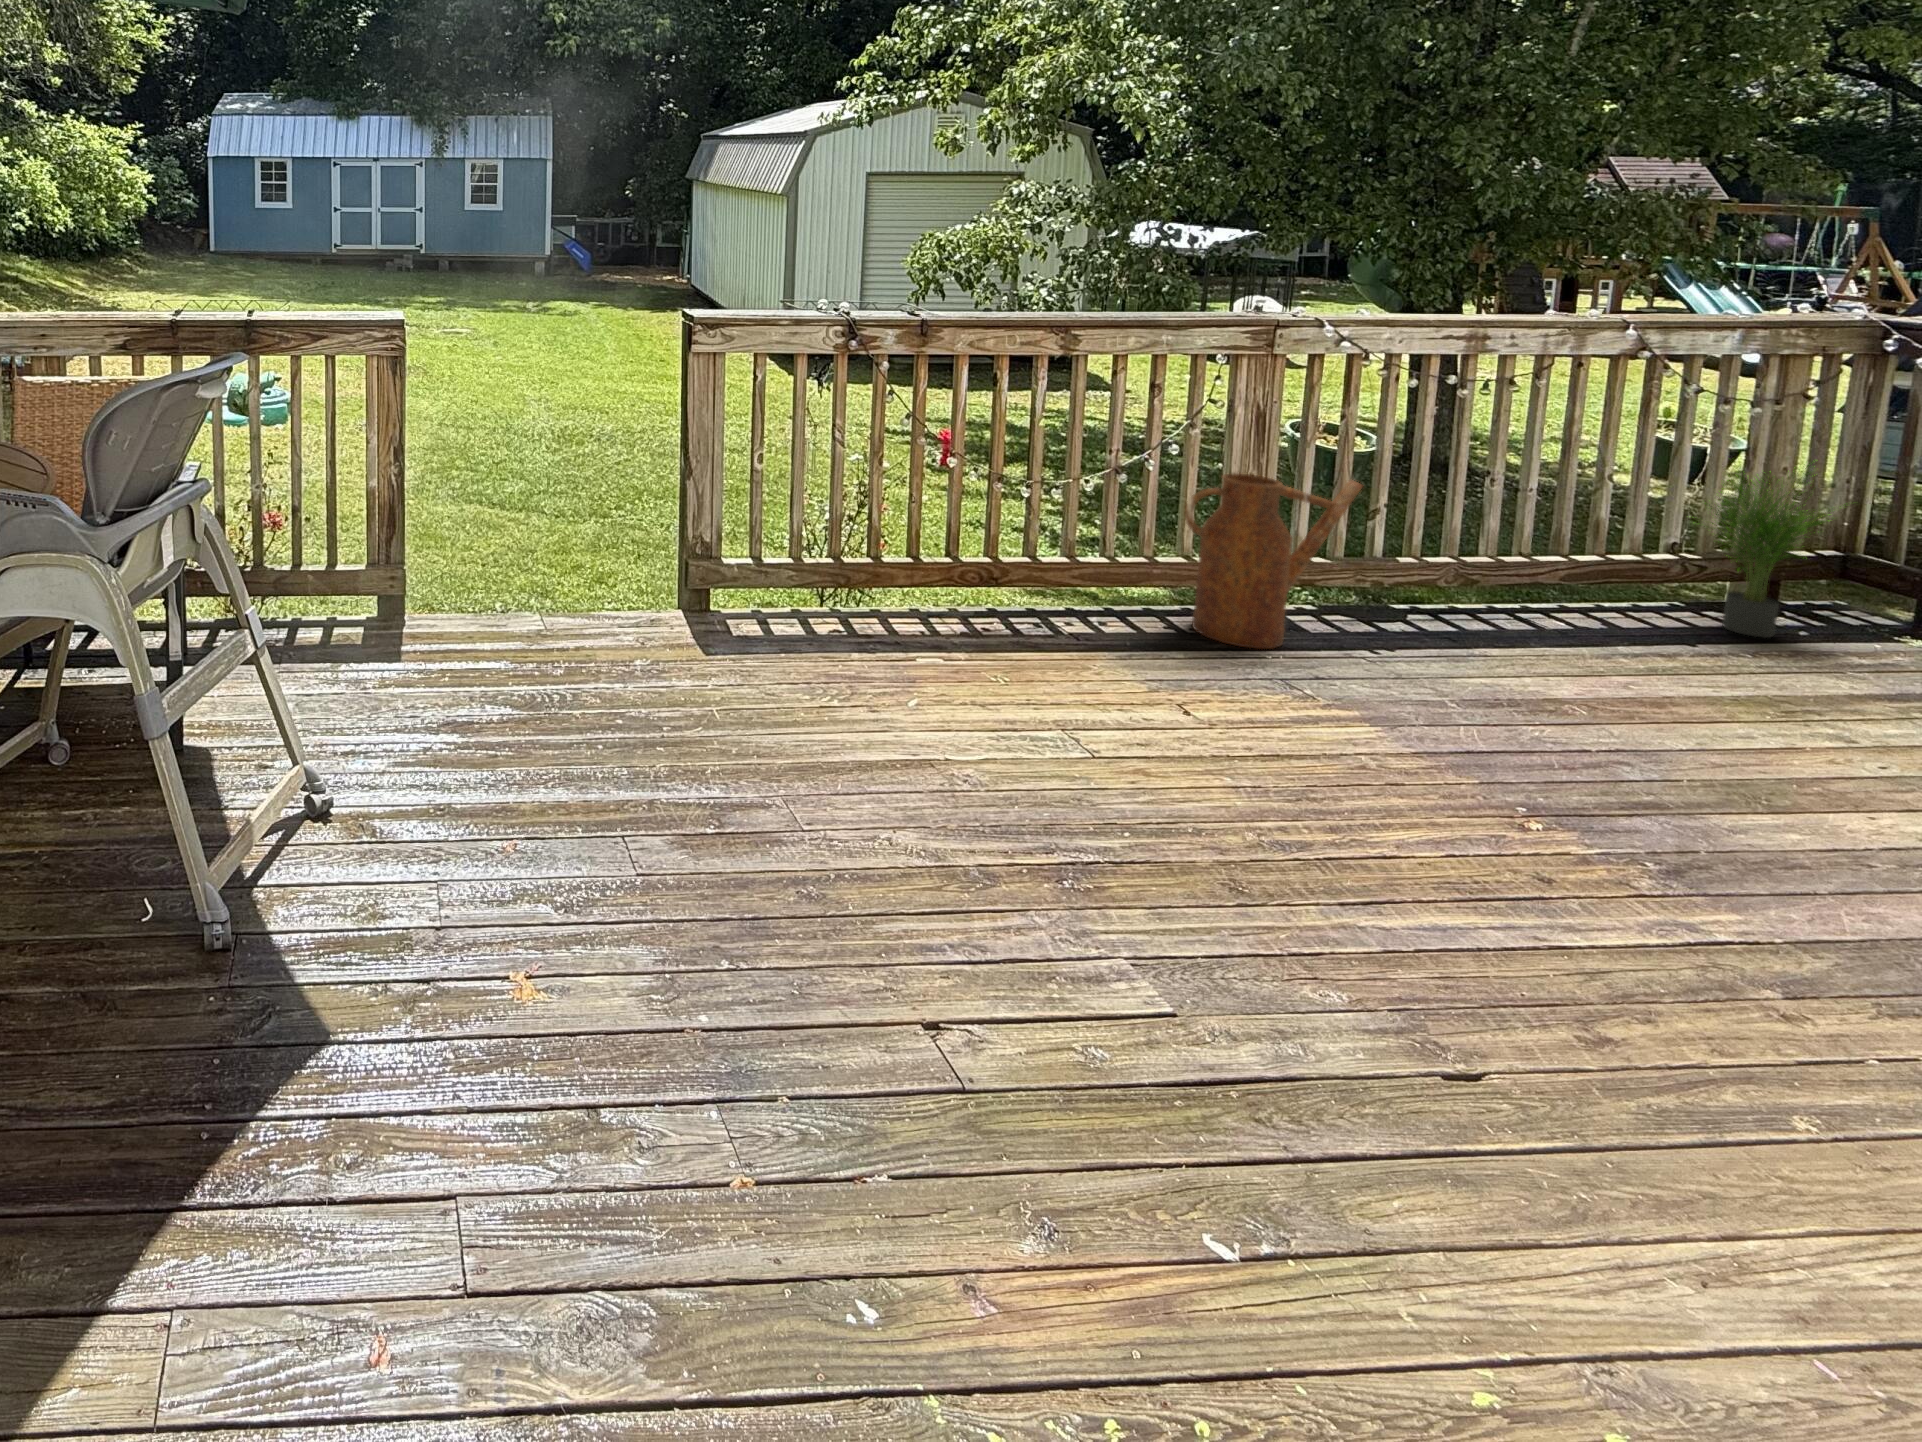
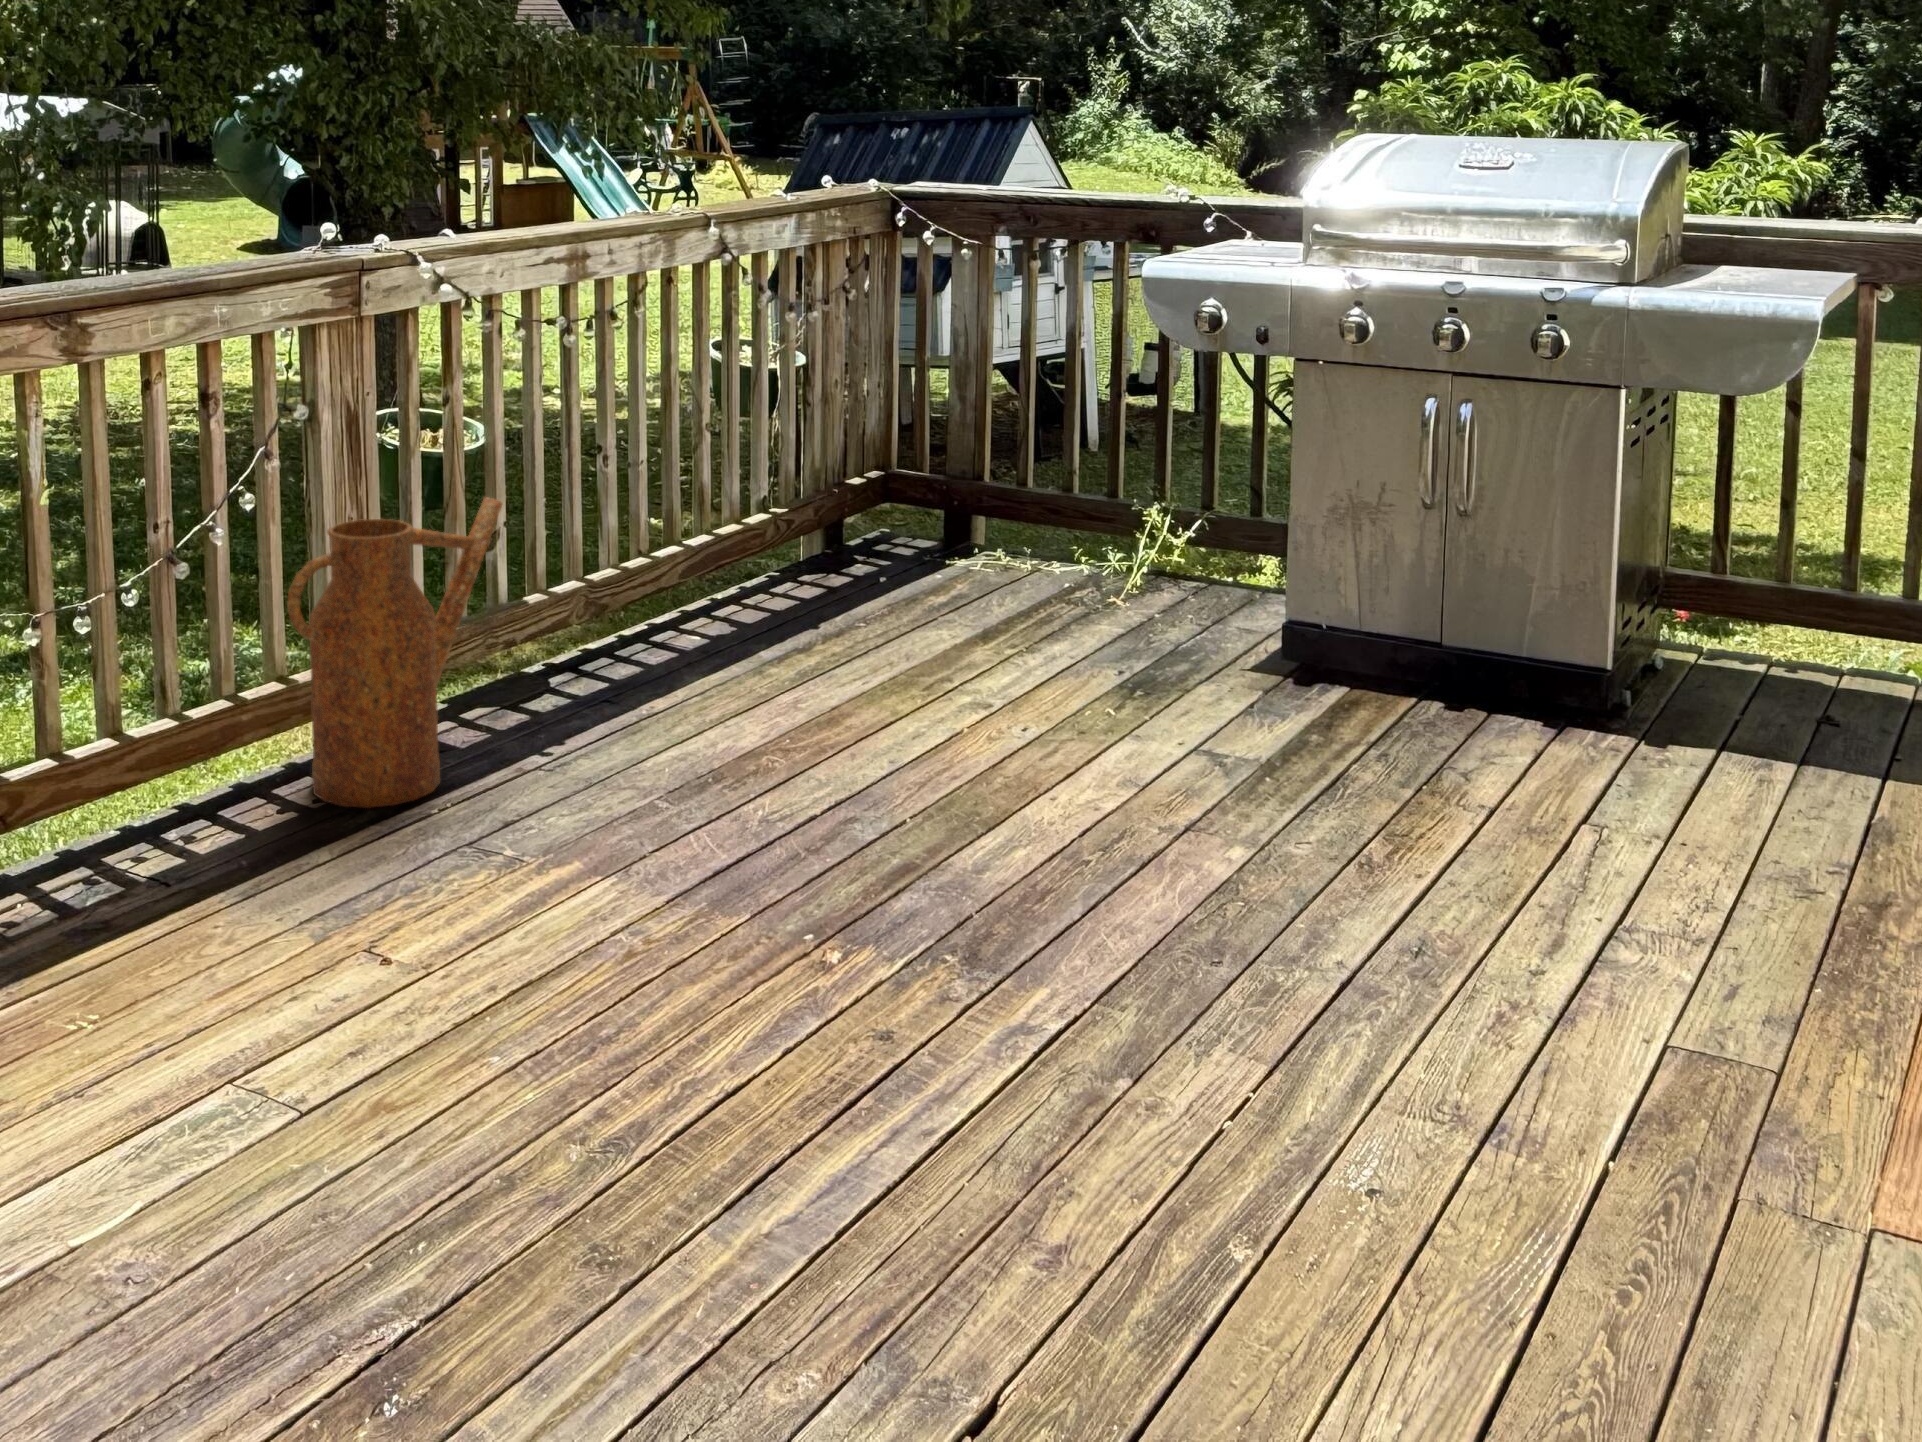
potted plant: present [1698,462,1845,638] -> none [777,362,911,591]

